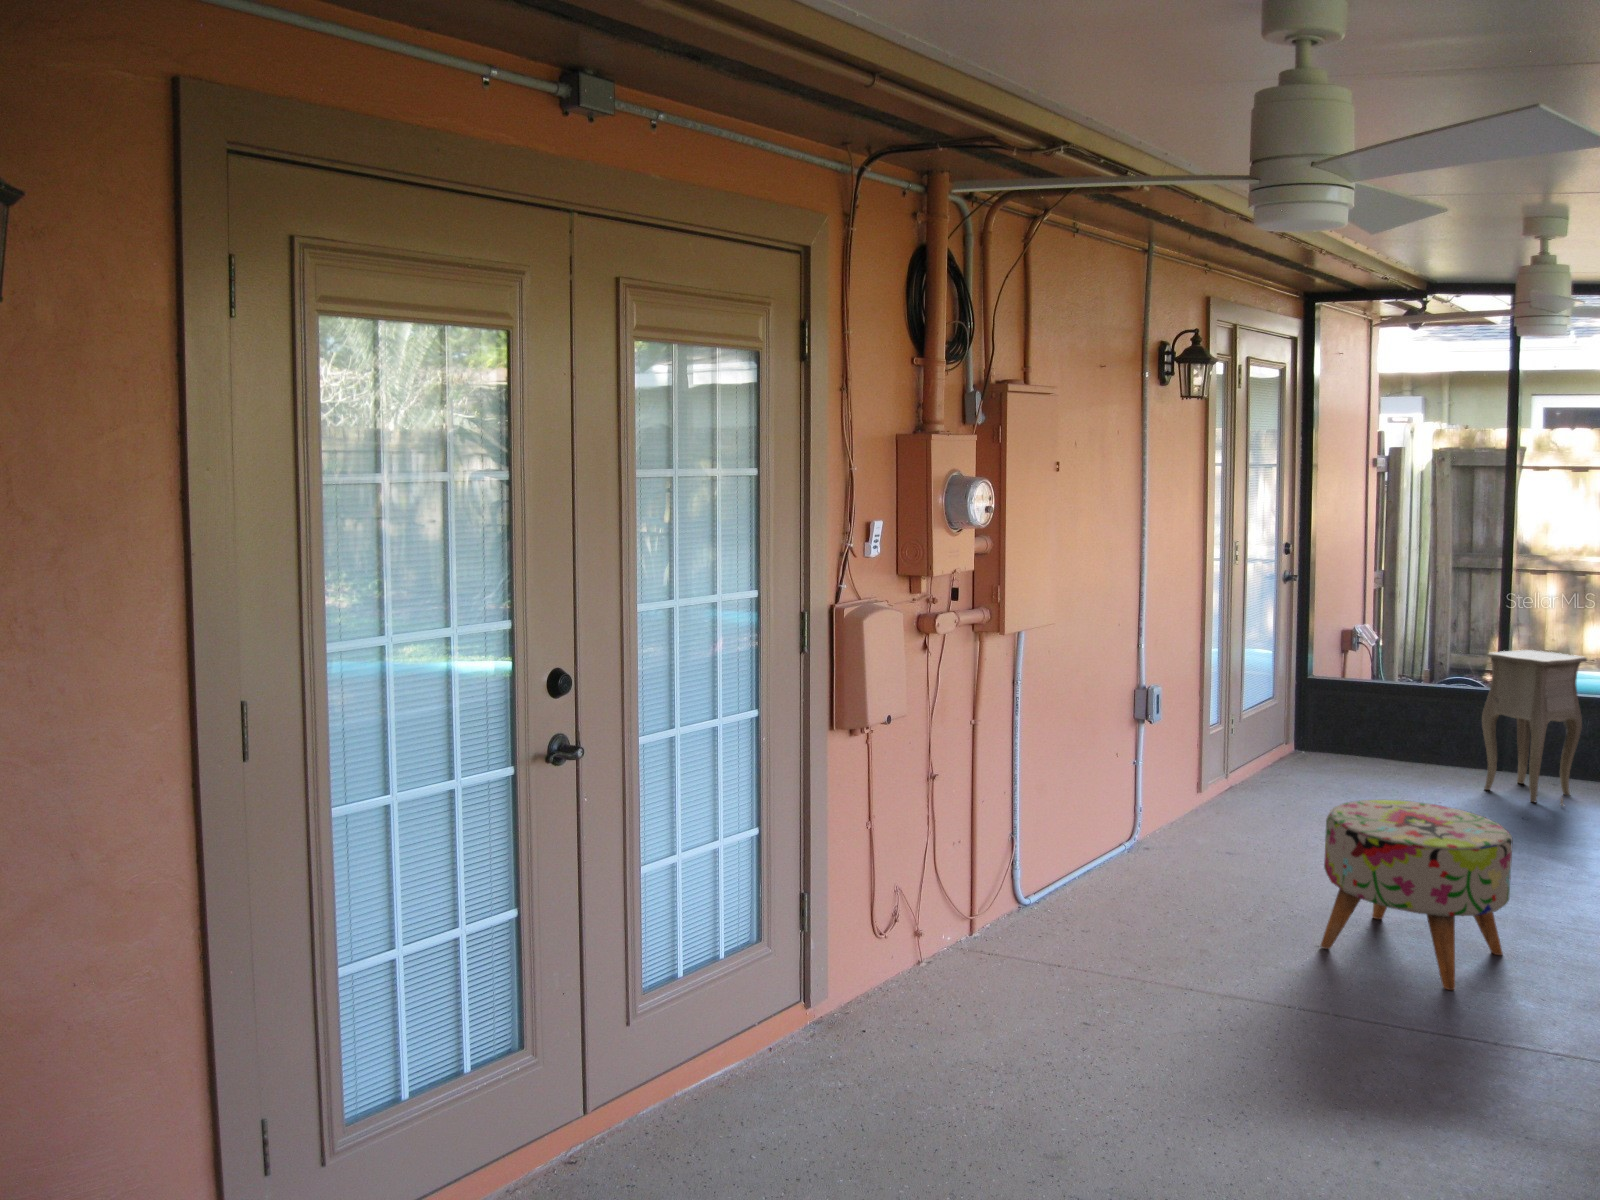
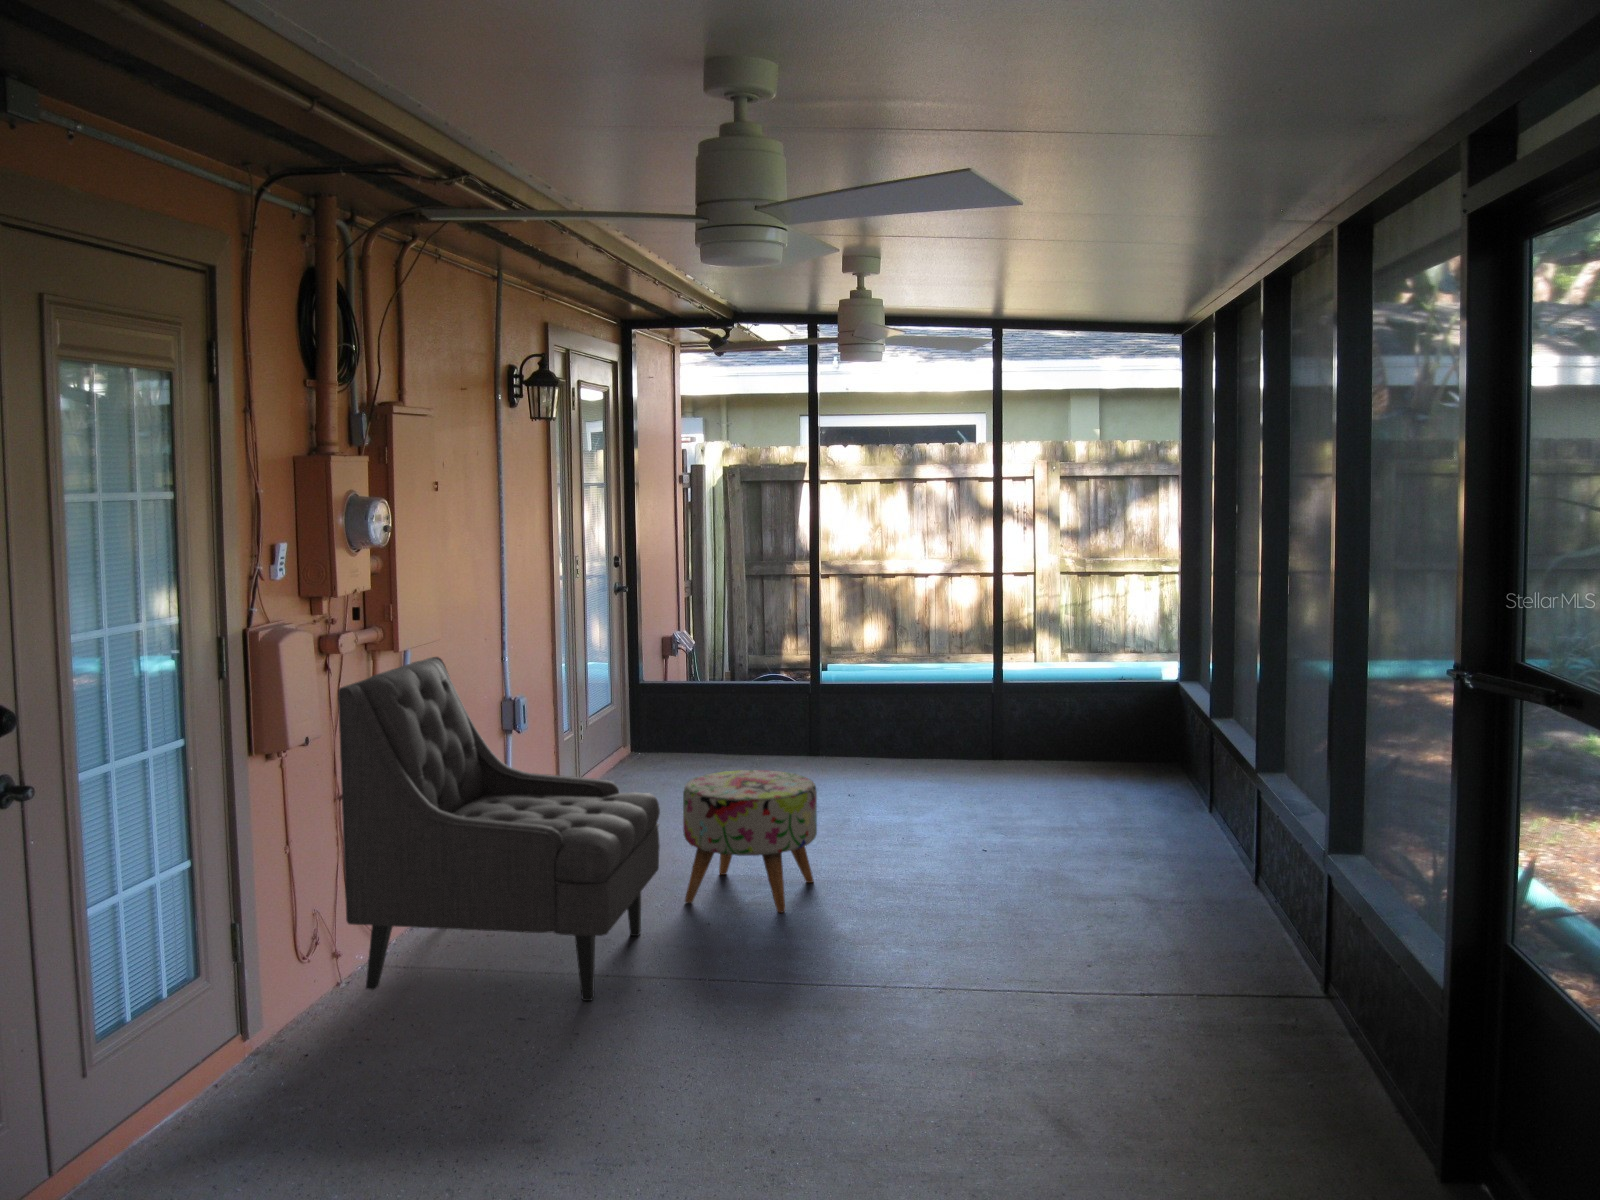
chair: none [929,642,1288,1054] -> present [338,657,660,1001]
side table: present [1482,650,1587,806] -> none [781,643,851,771]

